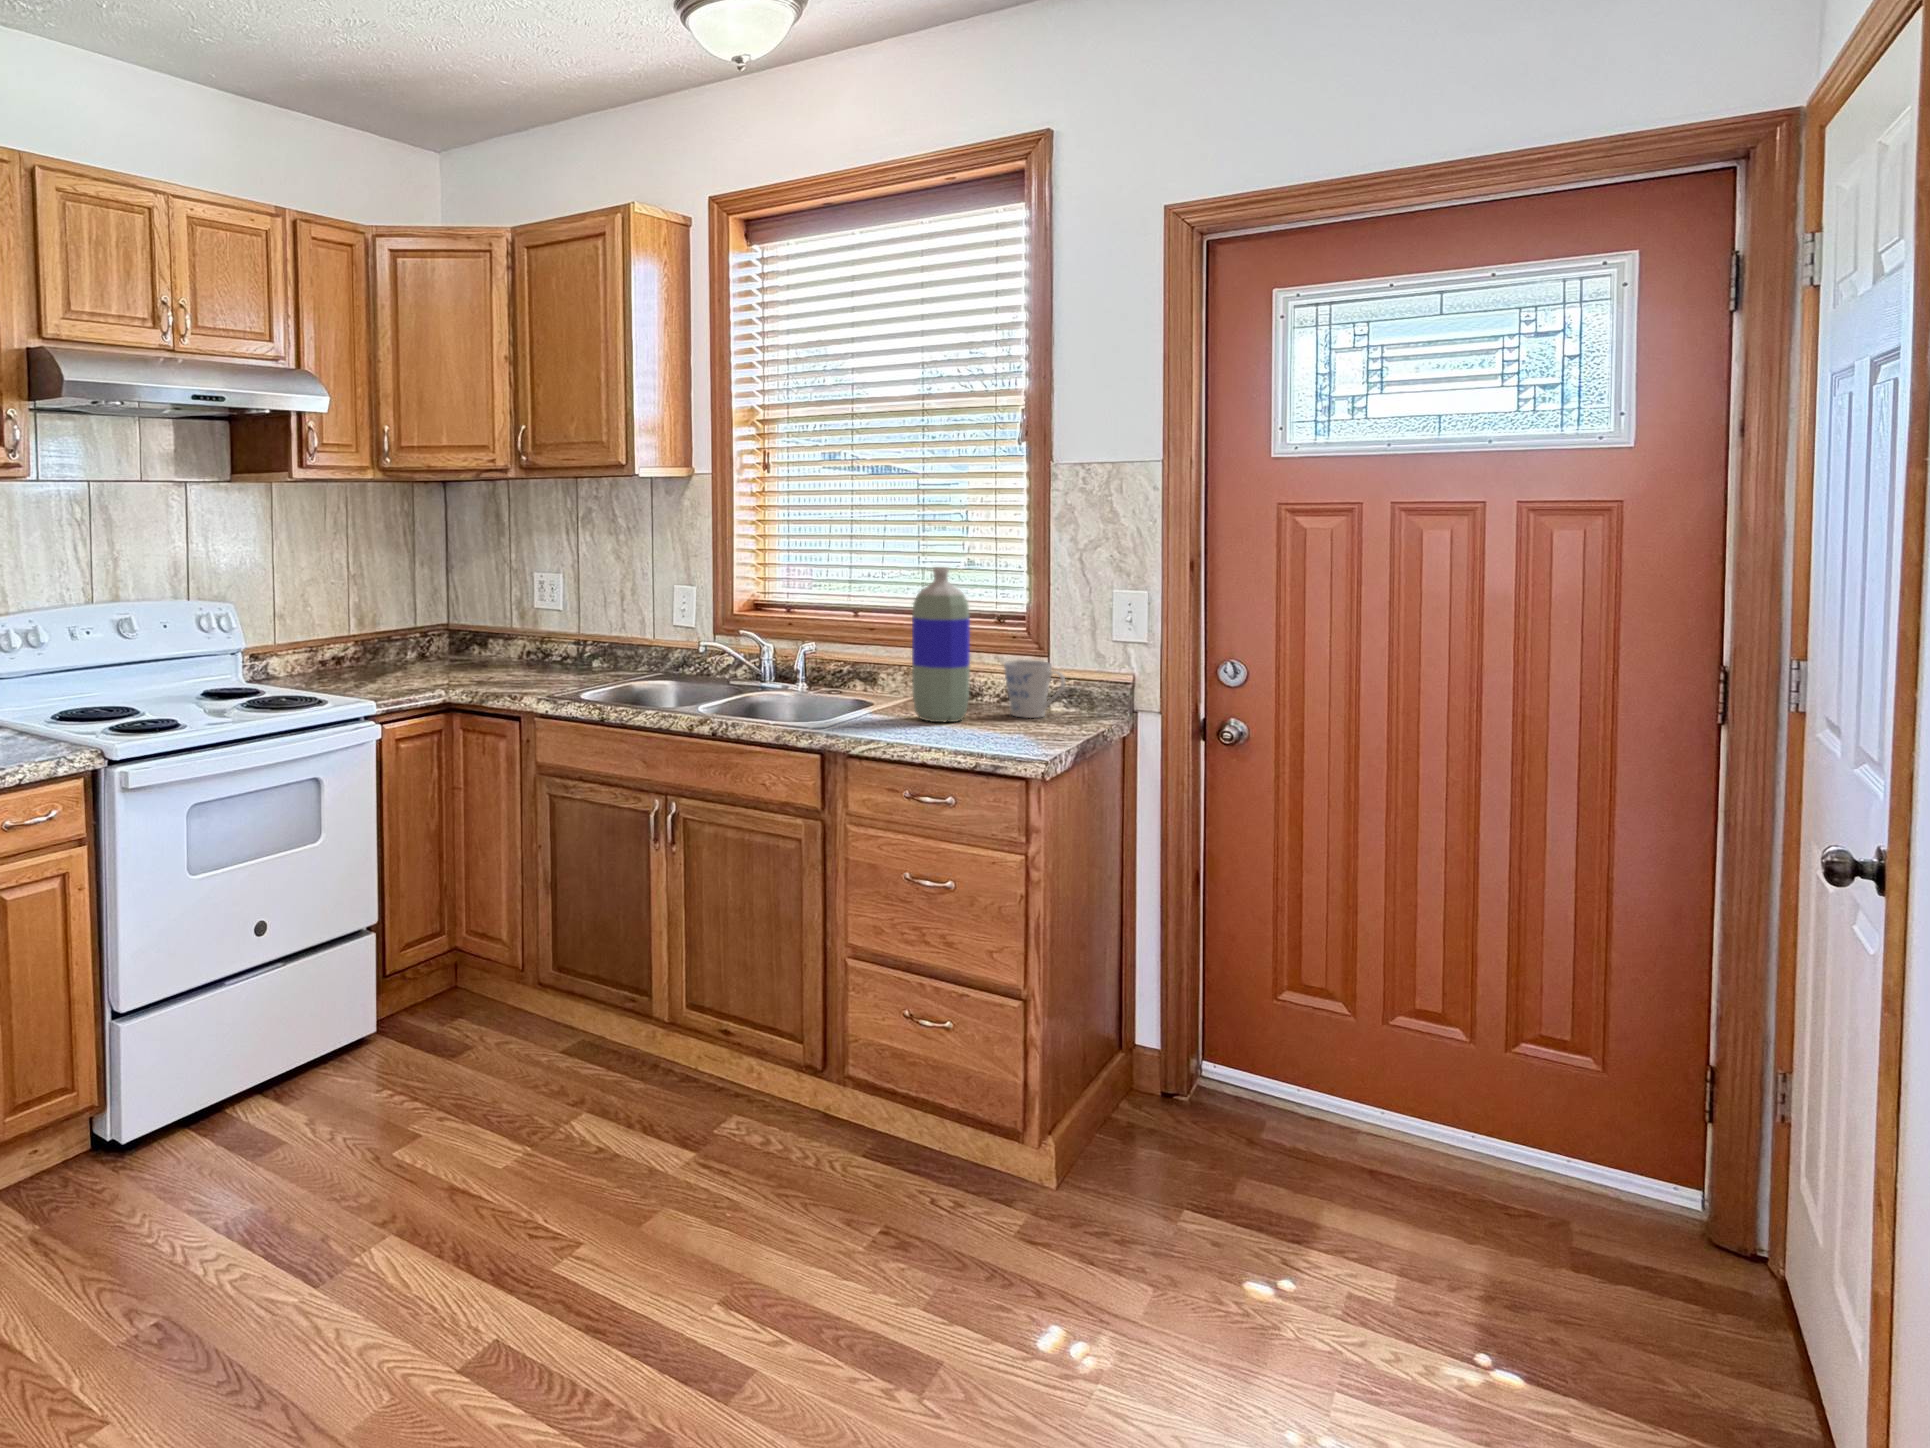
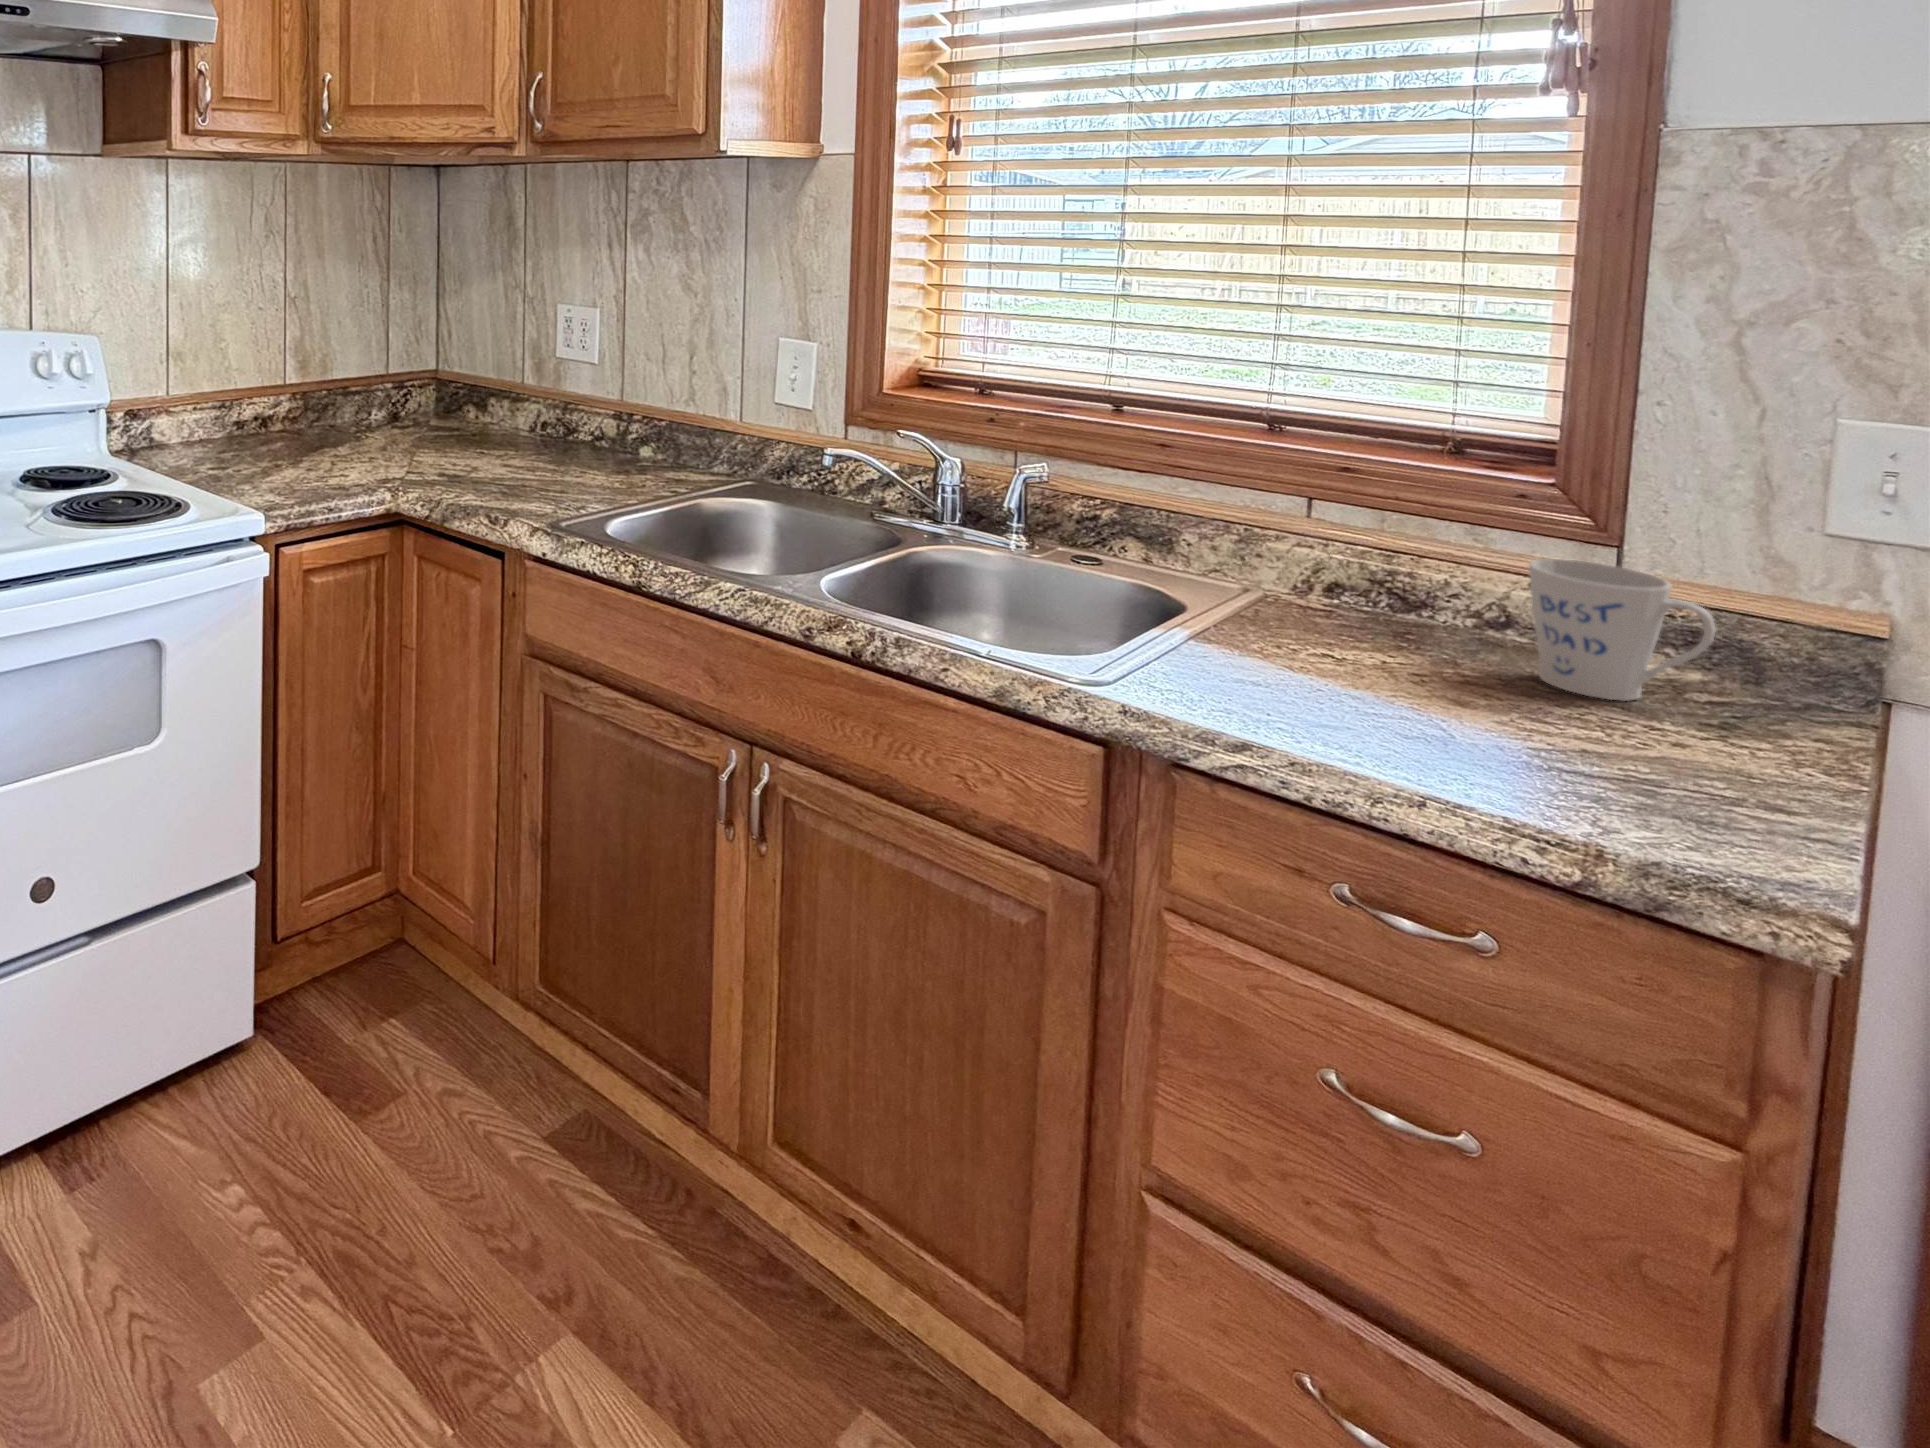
bottle: present [912,567,970,722] -> none [1299,349,1464,693]

